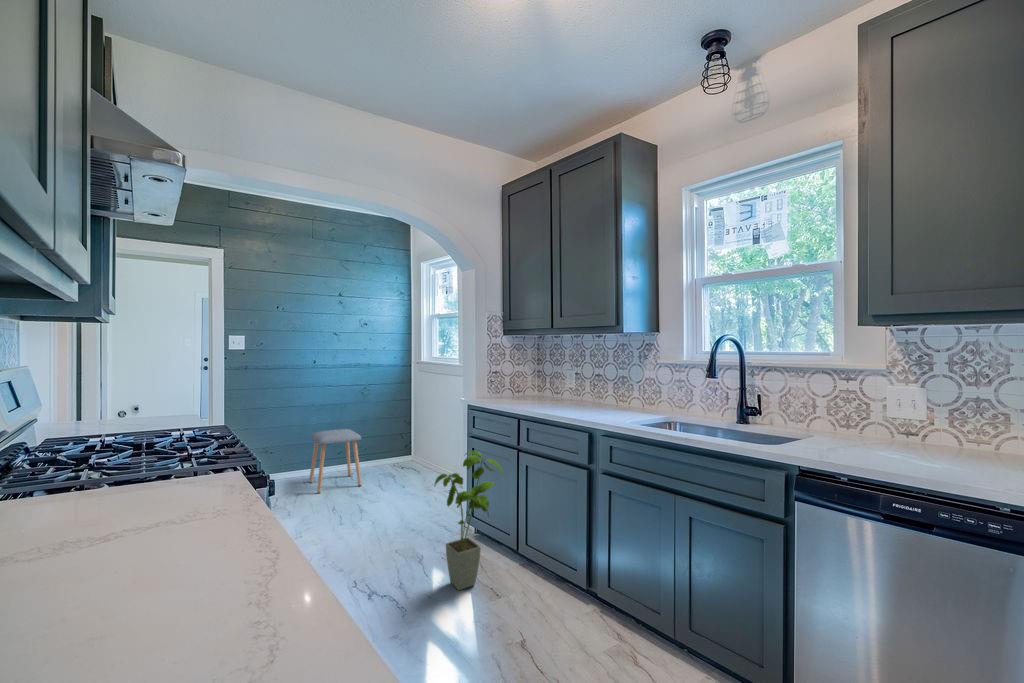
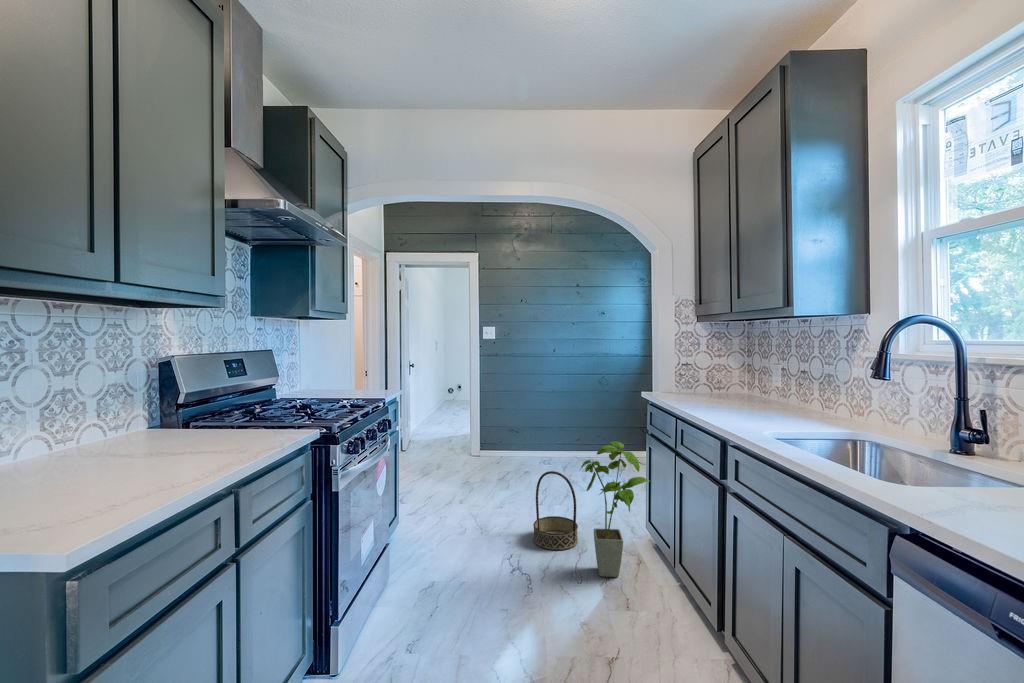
stool: present [309,429,361,493] -> none [545,414,584,469]
basket: none [363,493,415,582] -> present [533,471,578,550]

